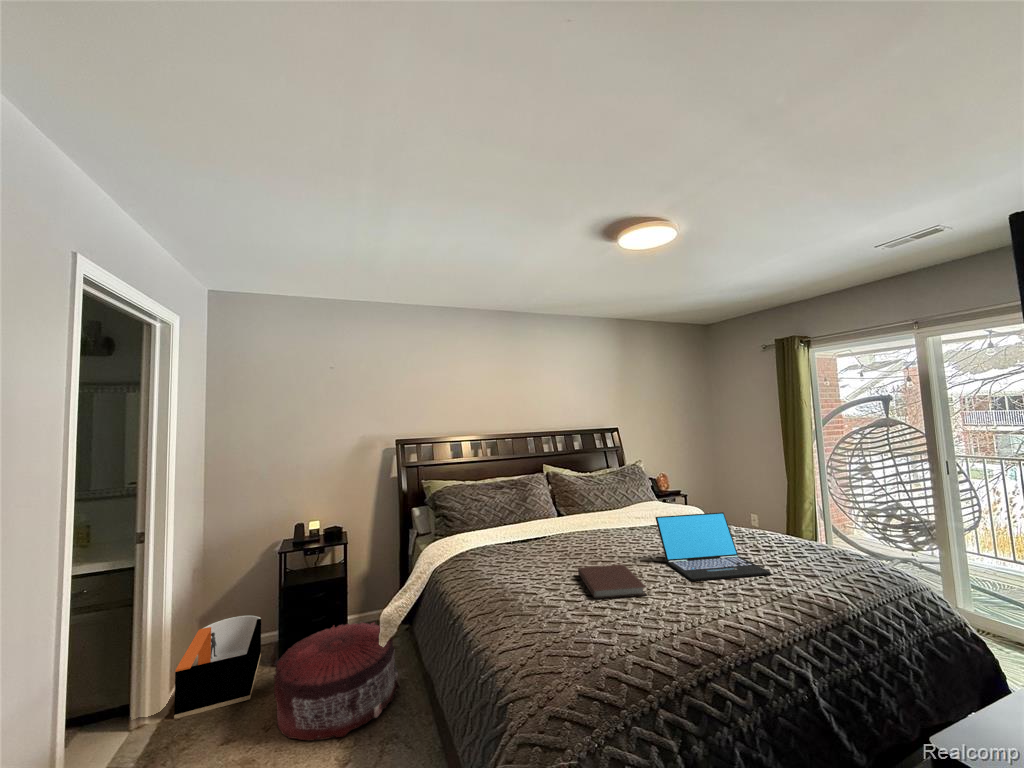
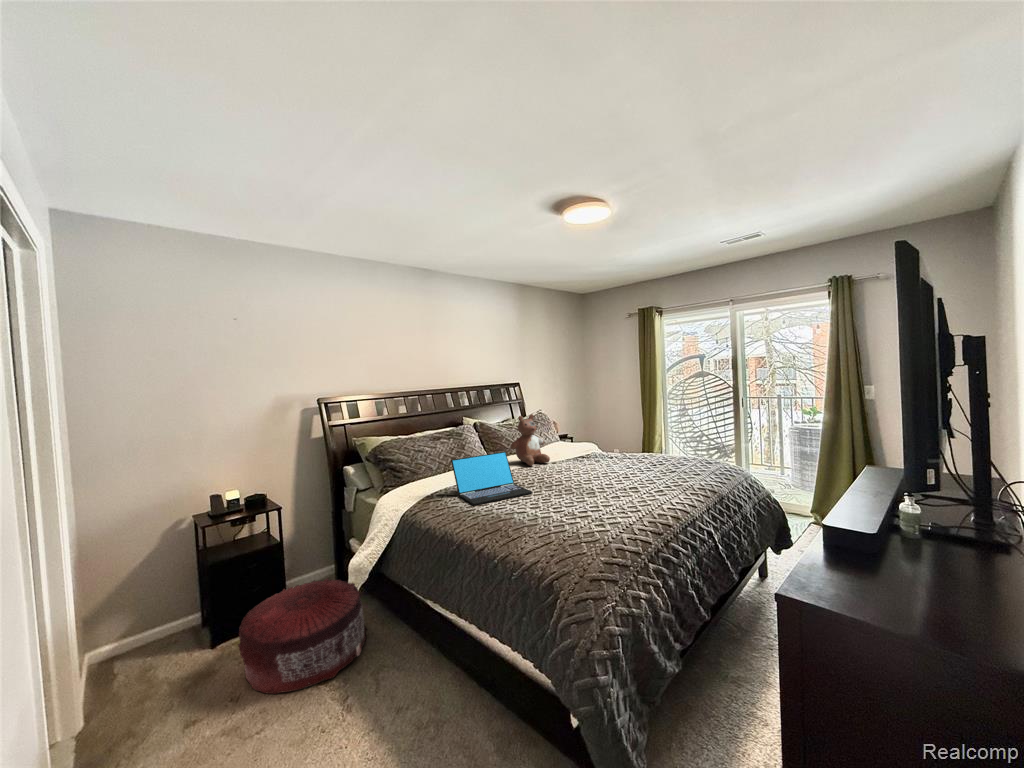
stuffed bear: none [581,467,626,528] -> present [510,414,550,466]
laptop: present [656,512,771,581] -> present [451,452,533,506]
notebook: present [578,565,647,599] -> none [544,485,606,509]
storage bin: present [174,616,261,719] -> none [100,601,201,718]

